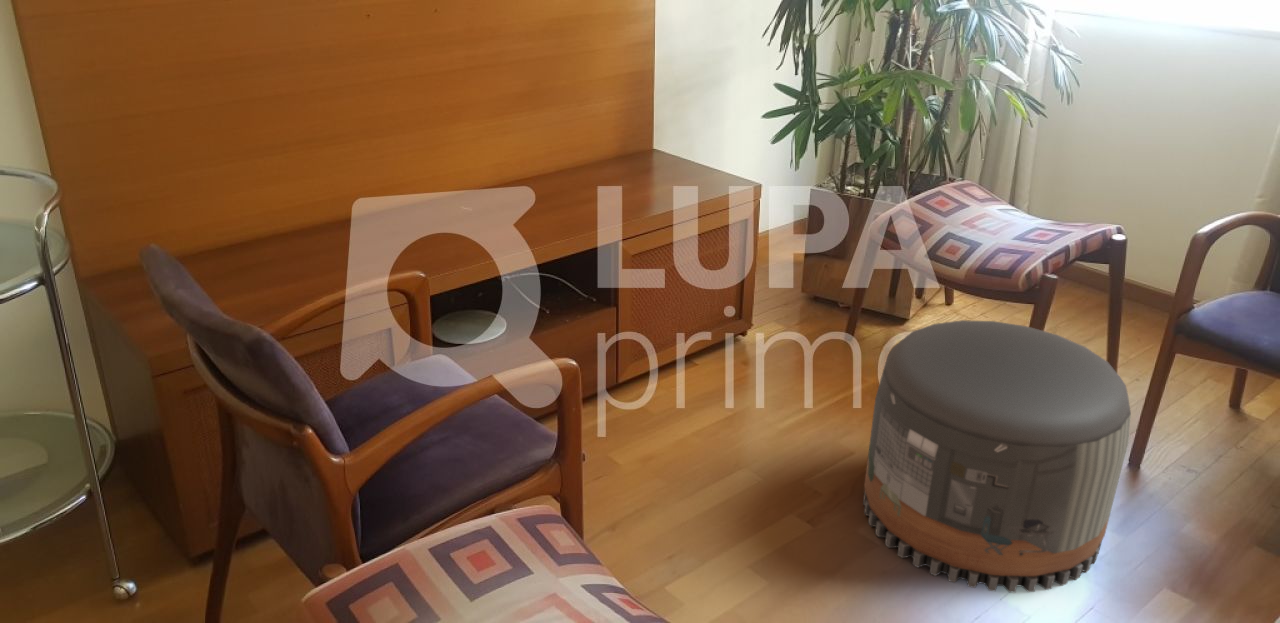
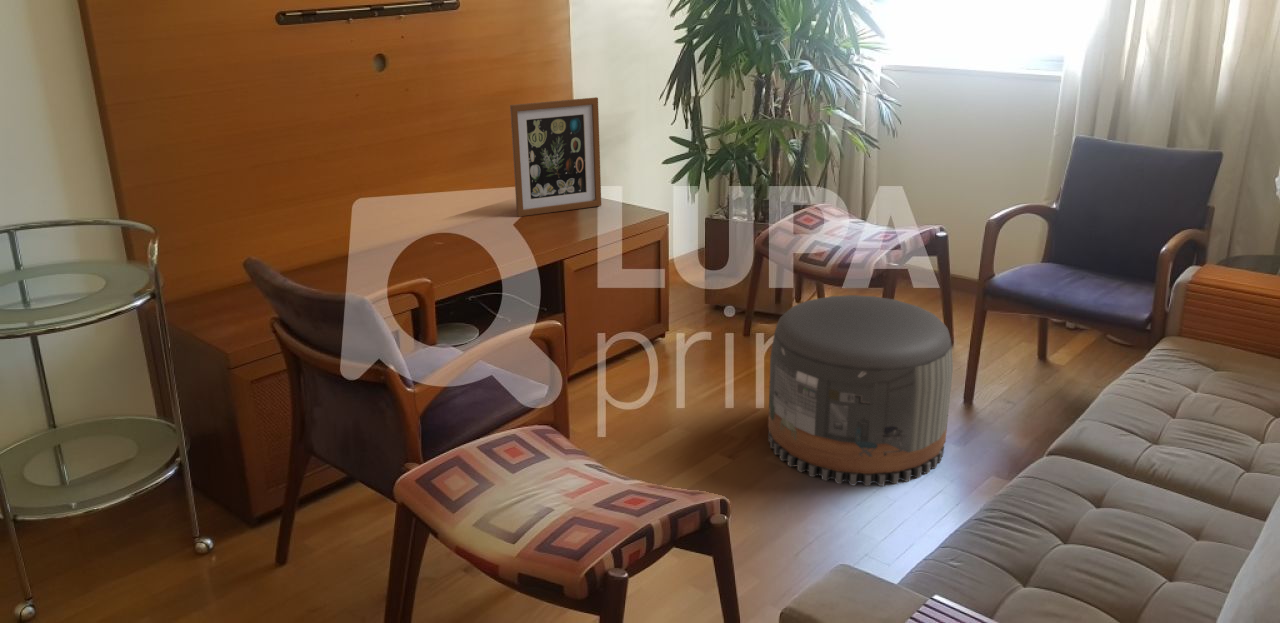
picture frame: none [571,31,684,177] -> present [510,97,601,217]

